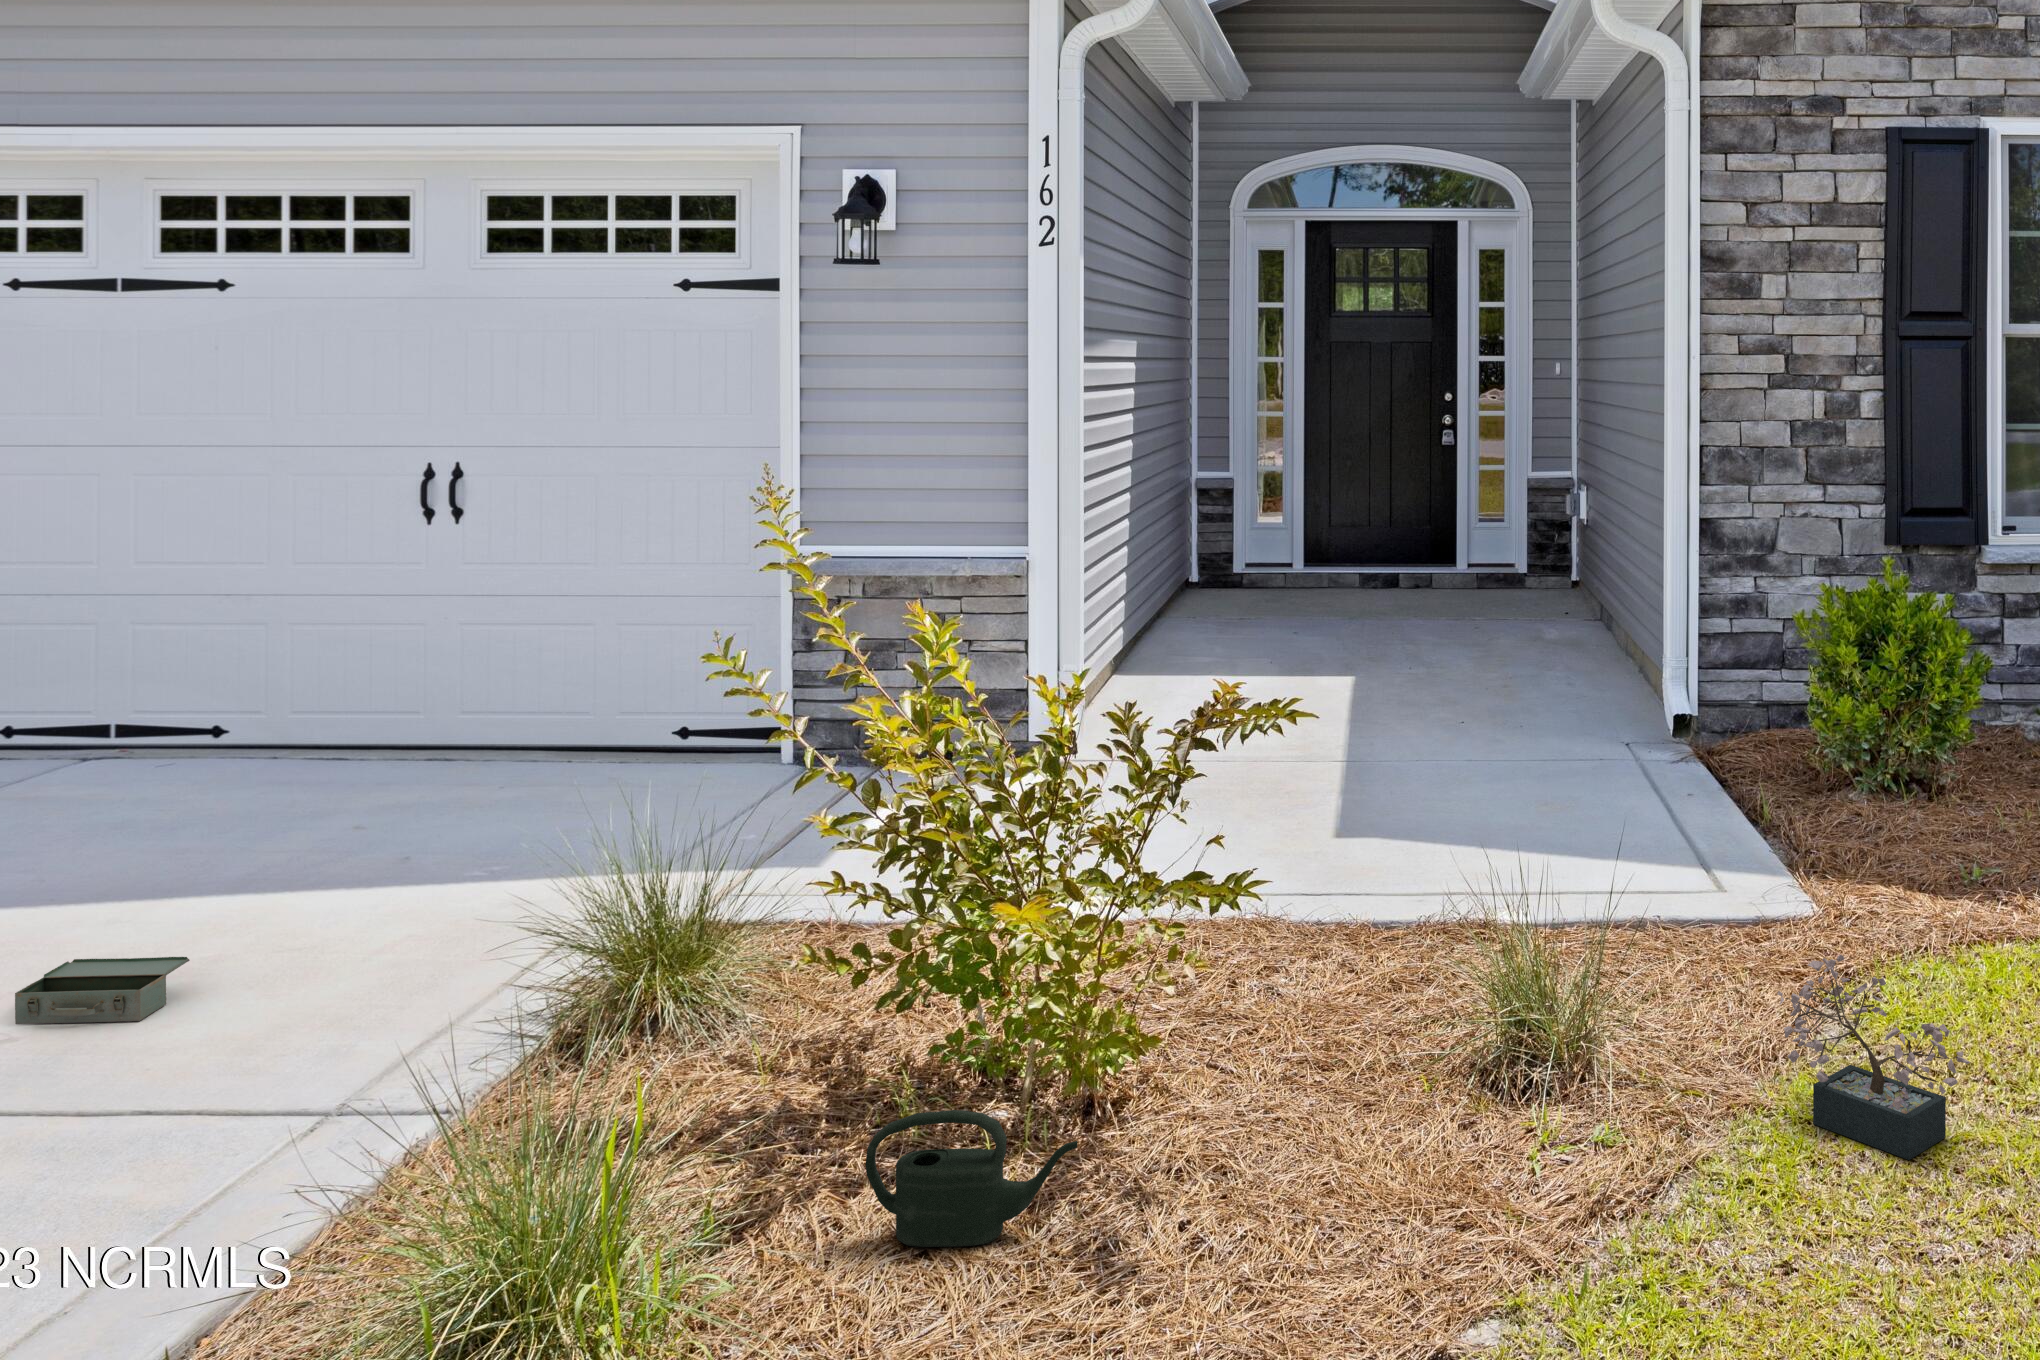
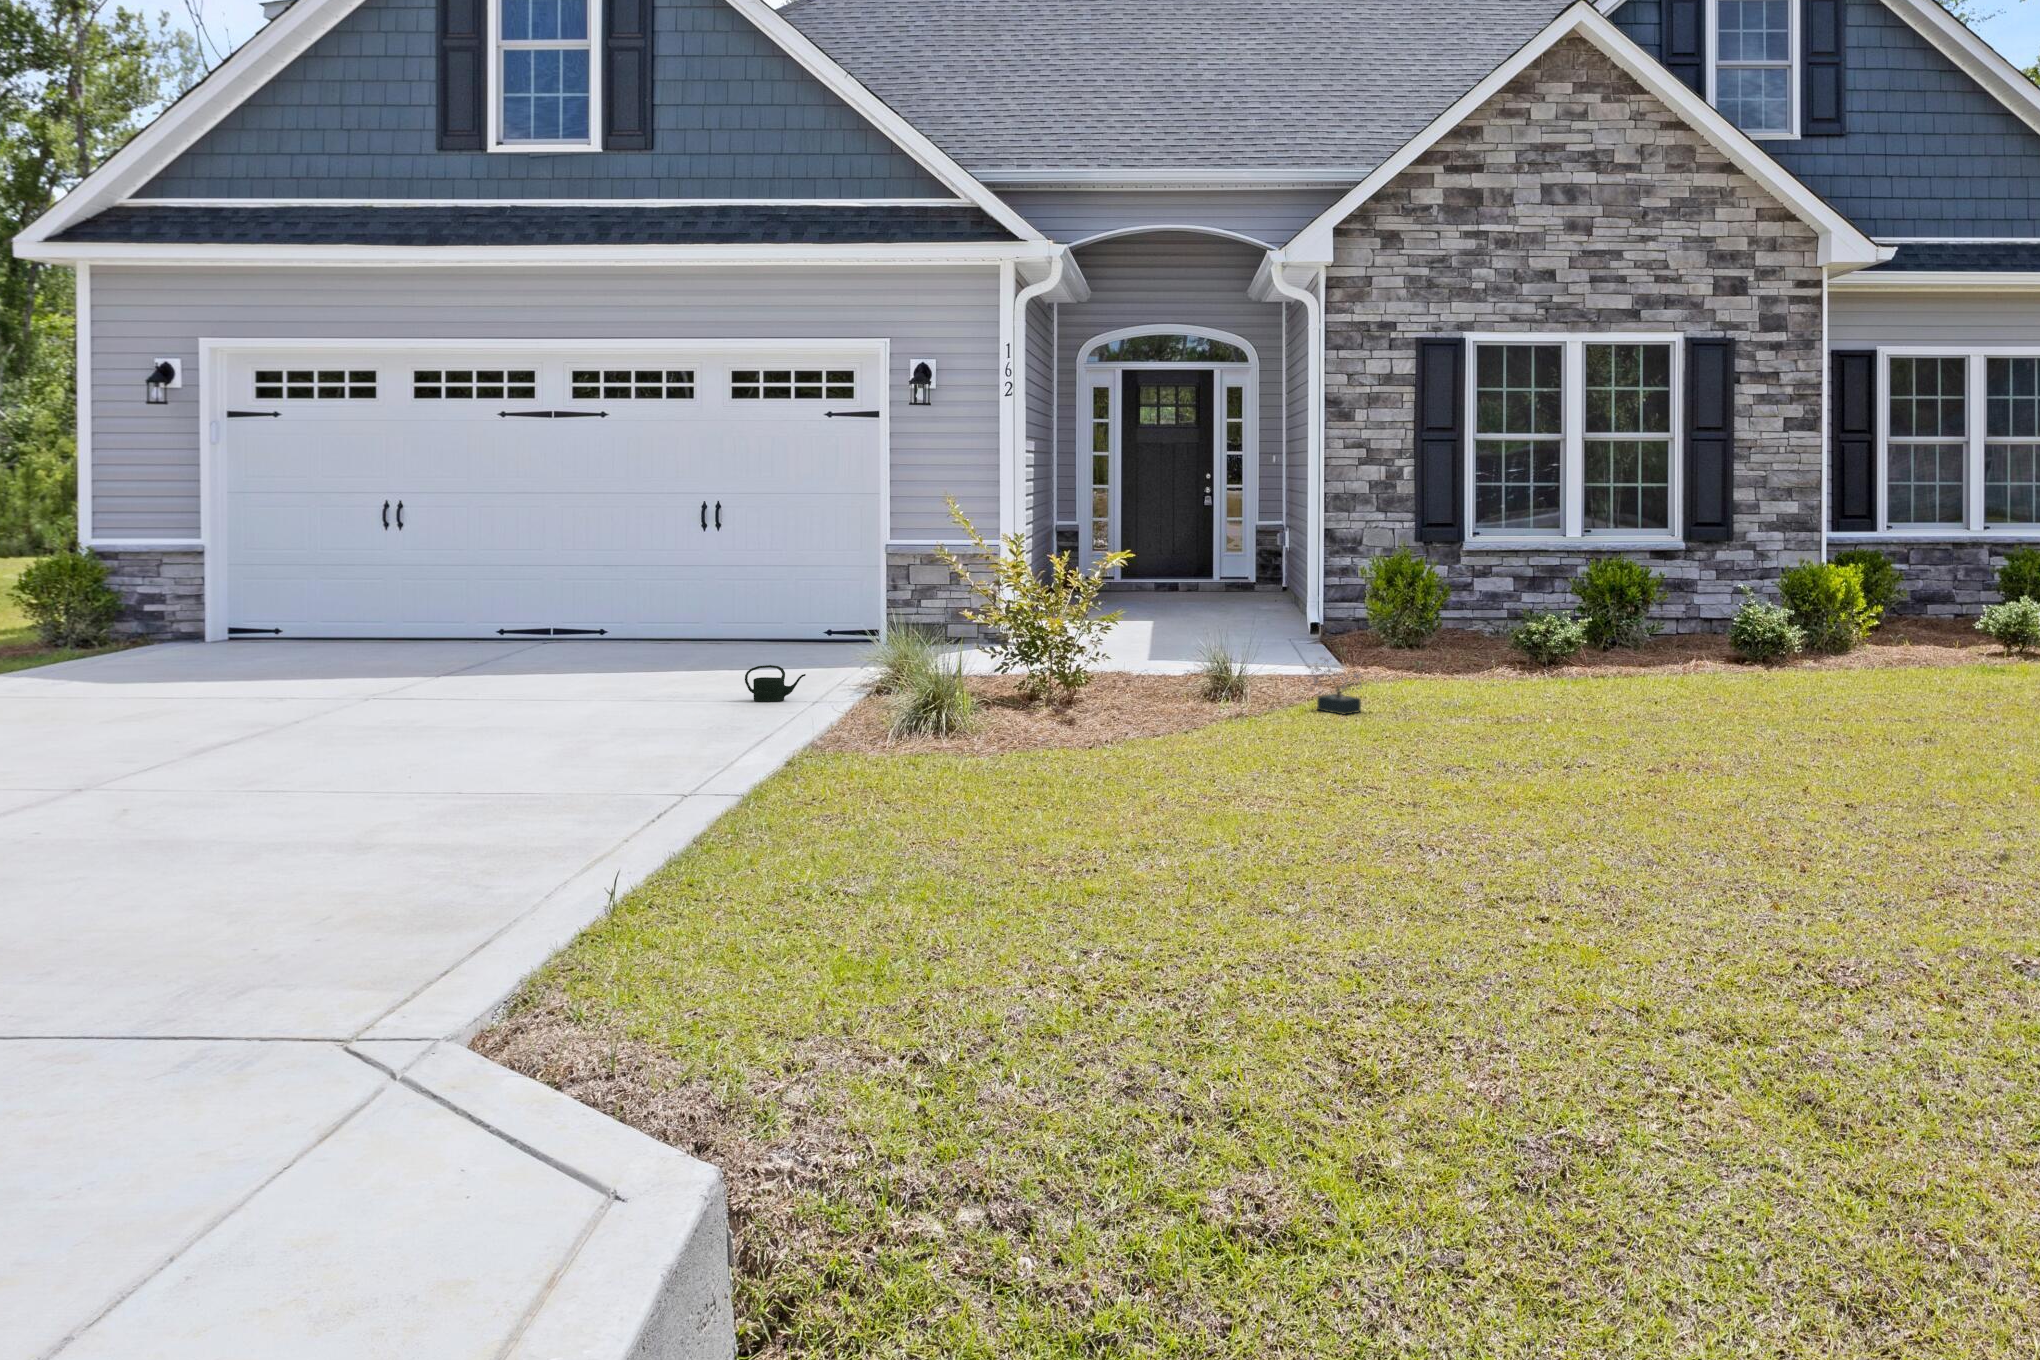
toolbox: present [15,957,190,1024] -> none [657,680,709,698]
watering can: present [865,1110,1077,1247] -> present [745,665,806,702]

